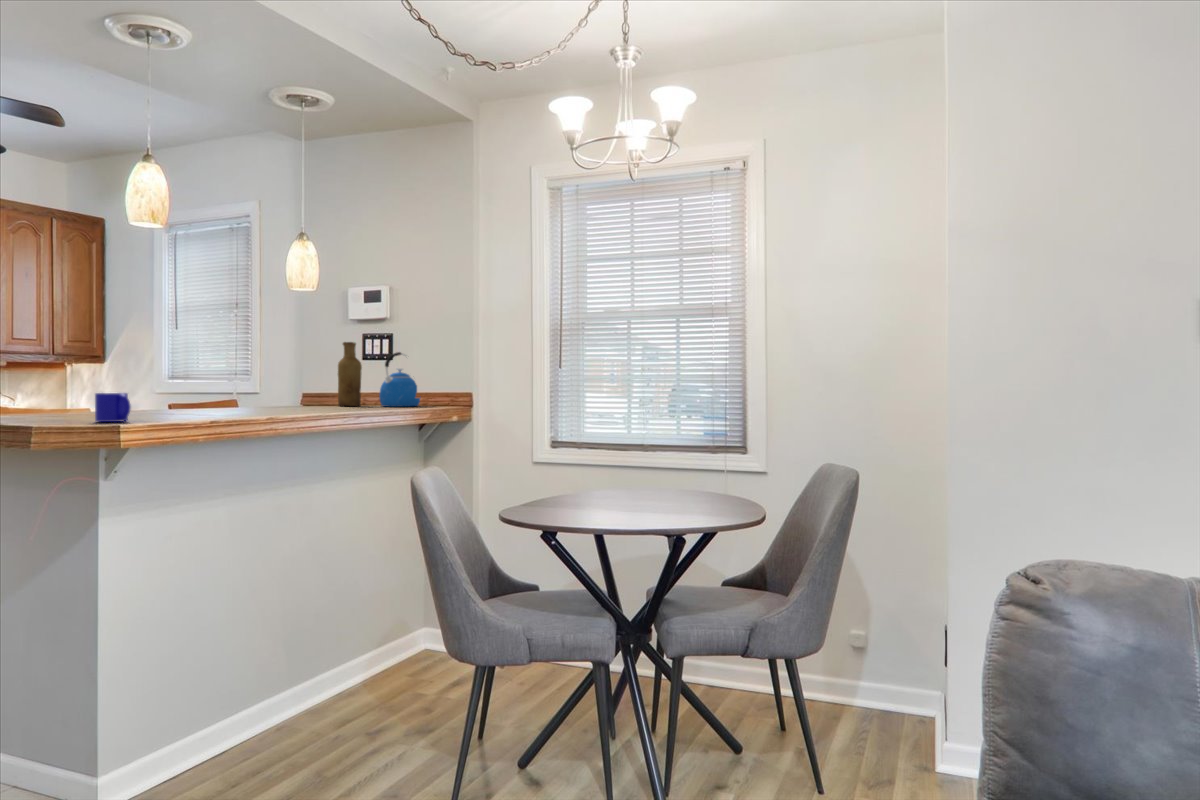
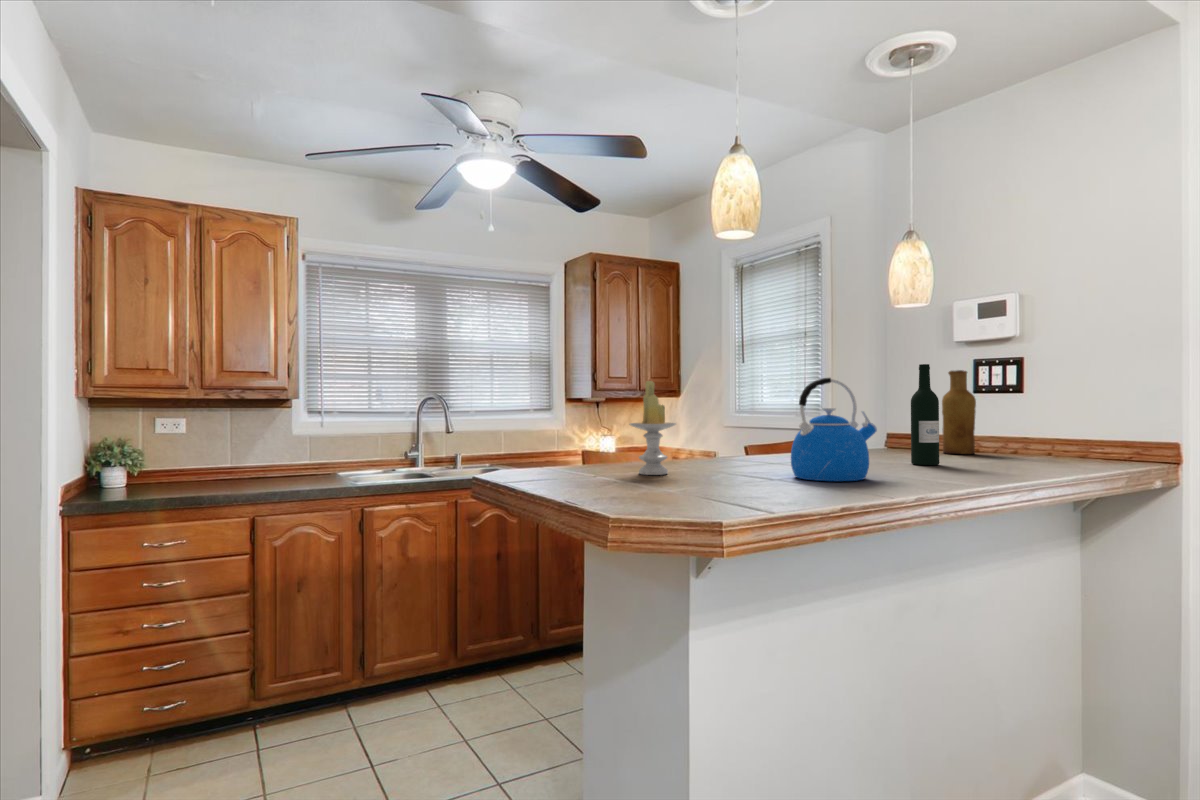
wine bottle: none [298,335,318,410] -> present [911,364,939,465]
candle: none [45,339,91,416] -> present [629,381,676,475]
kettle: present [379,352,420,407] -> present [791,378,877,481]
mug: present [95,393,131,422] -> none [686,460,735,507]

